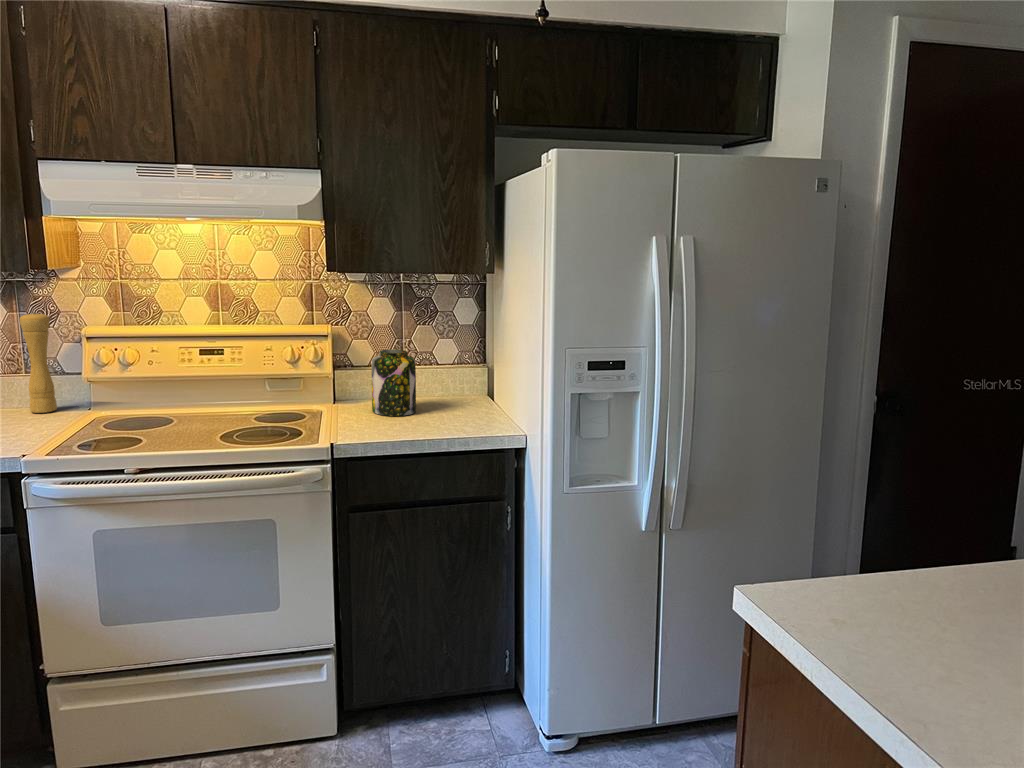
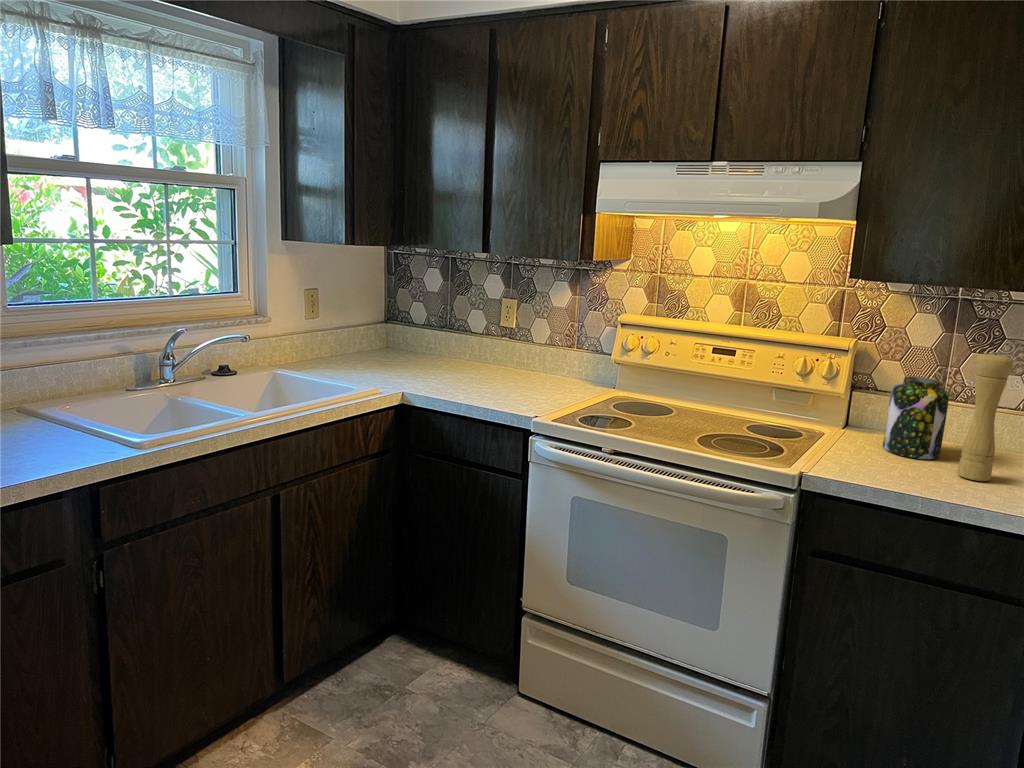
pepper mill: present [20,312,57,413] -> present [957,352,1013,481]

